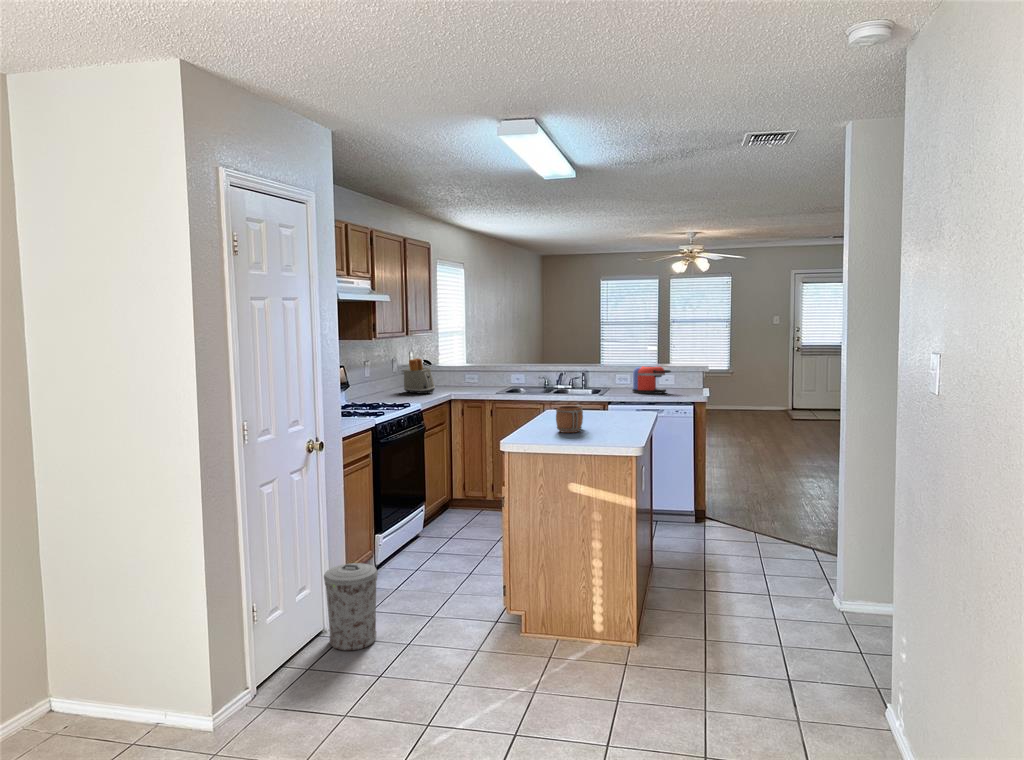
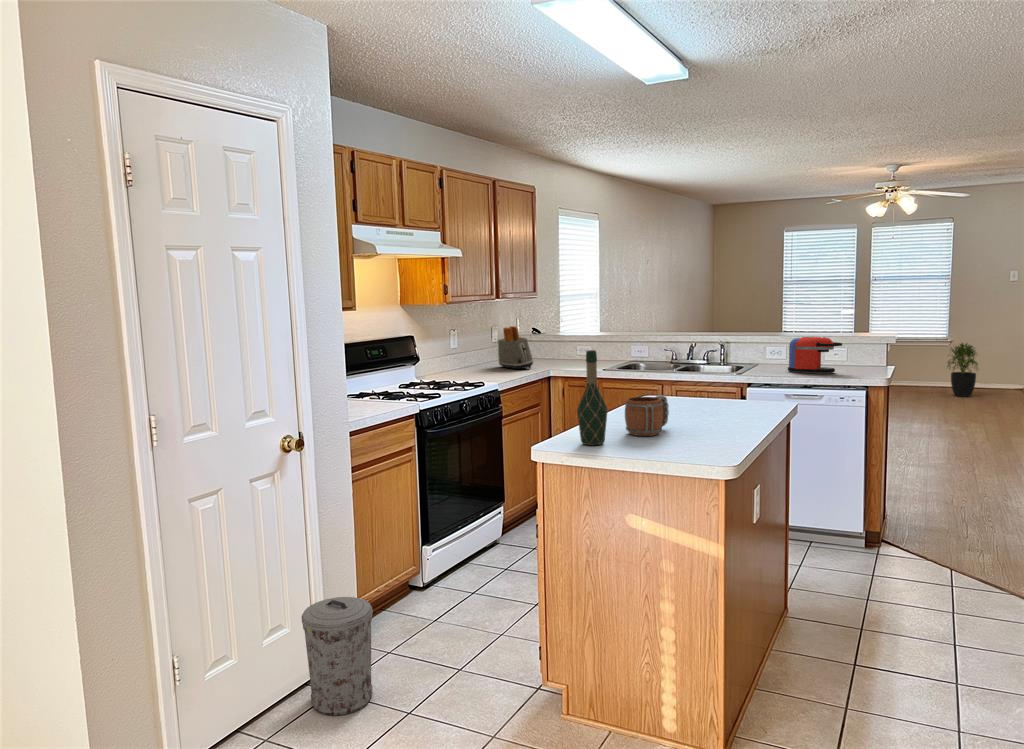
potted plant: none [726,371,752,414] -> present [948,343,978,397]
wine bottle: none [530,373,551,439] -> present [577,350,607,445]

